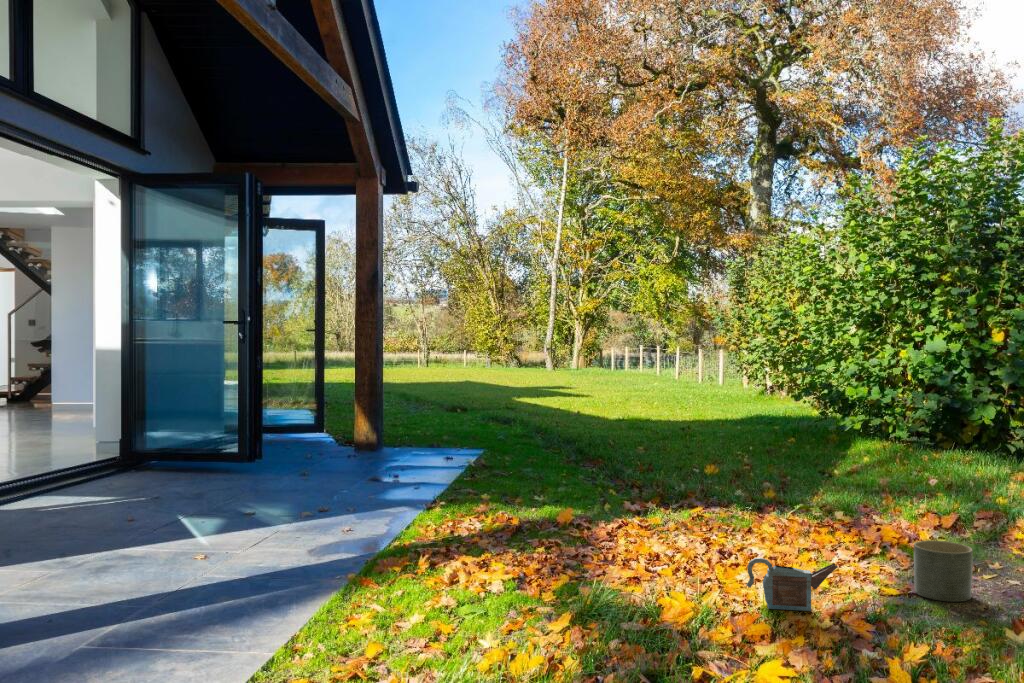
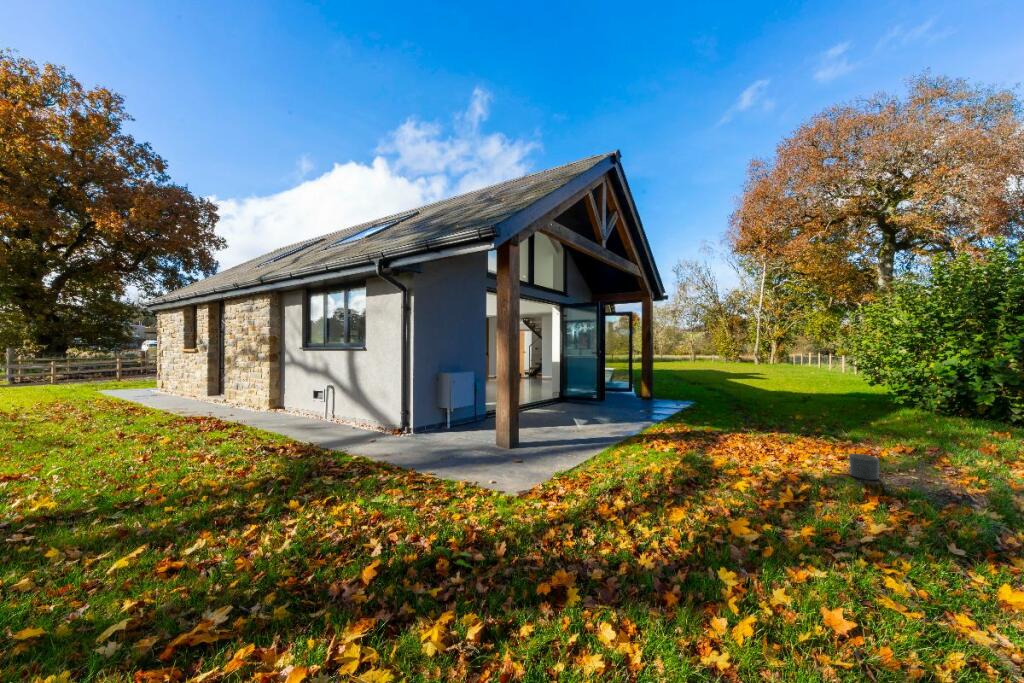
watering can: present [746,558,838,611] -> none [762,450,802,472]

